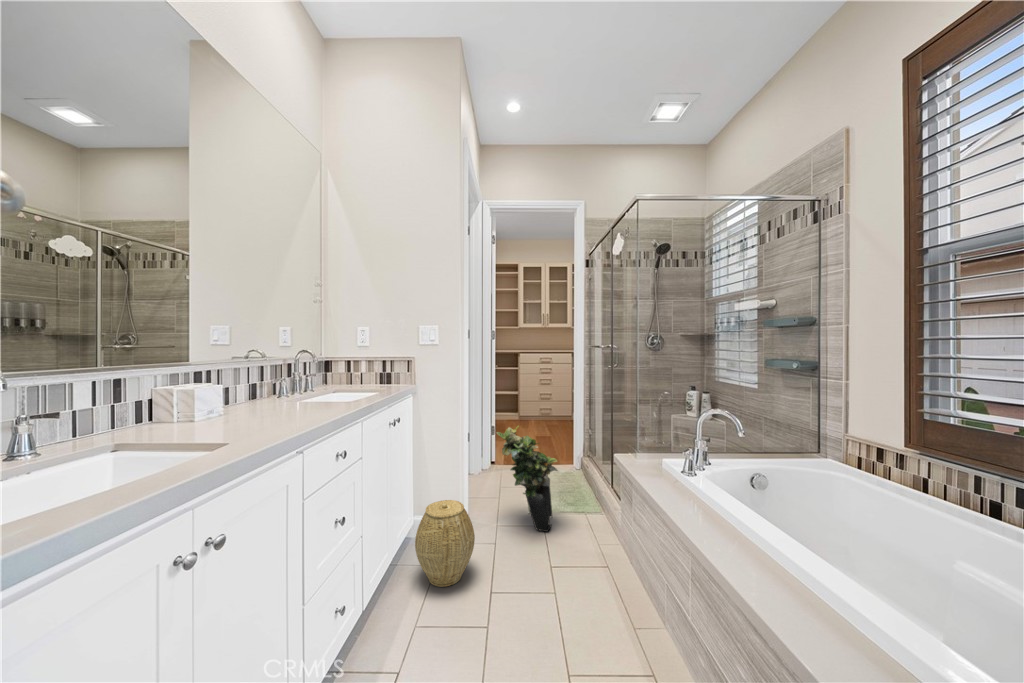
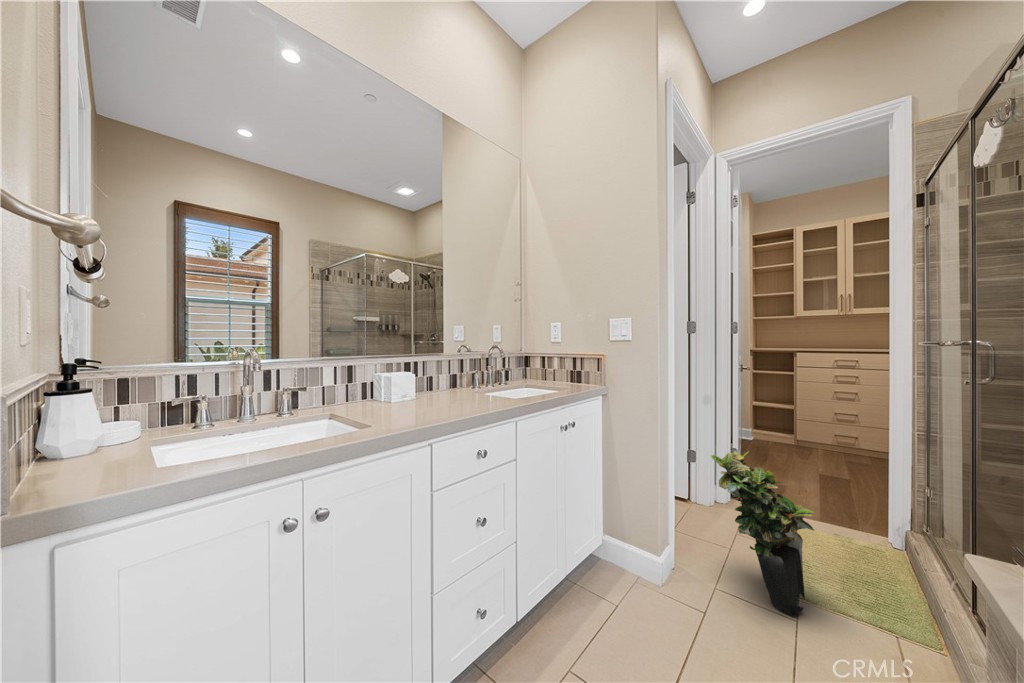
woven basket: present [415,500,475,587] -> none [589,524,661,630]

